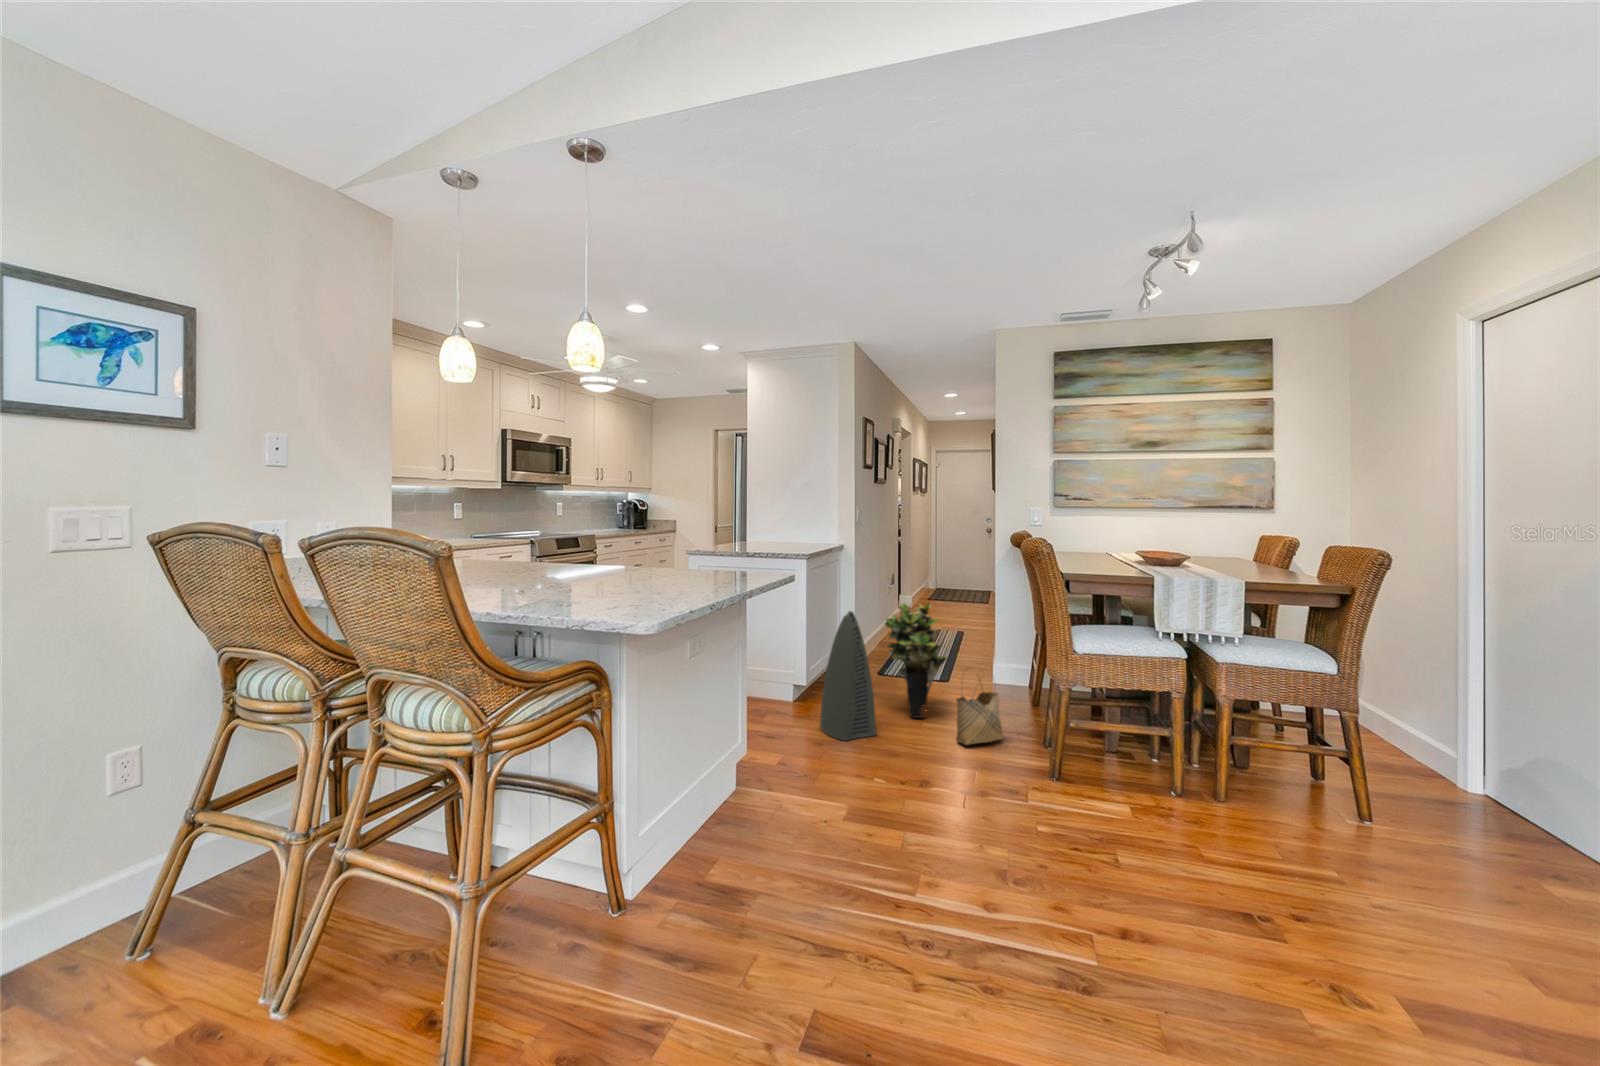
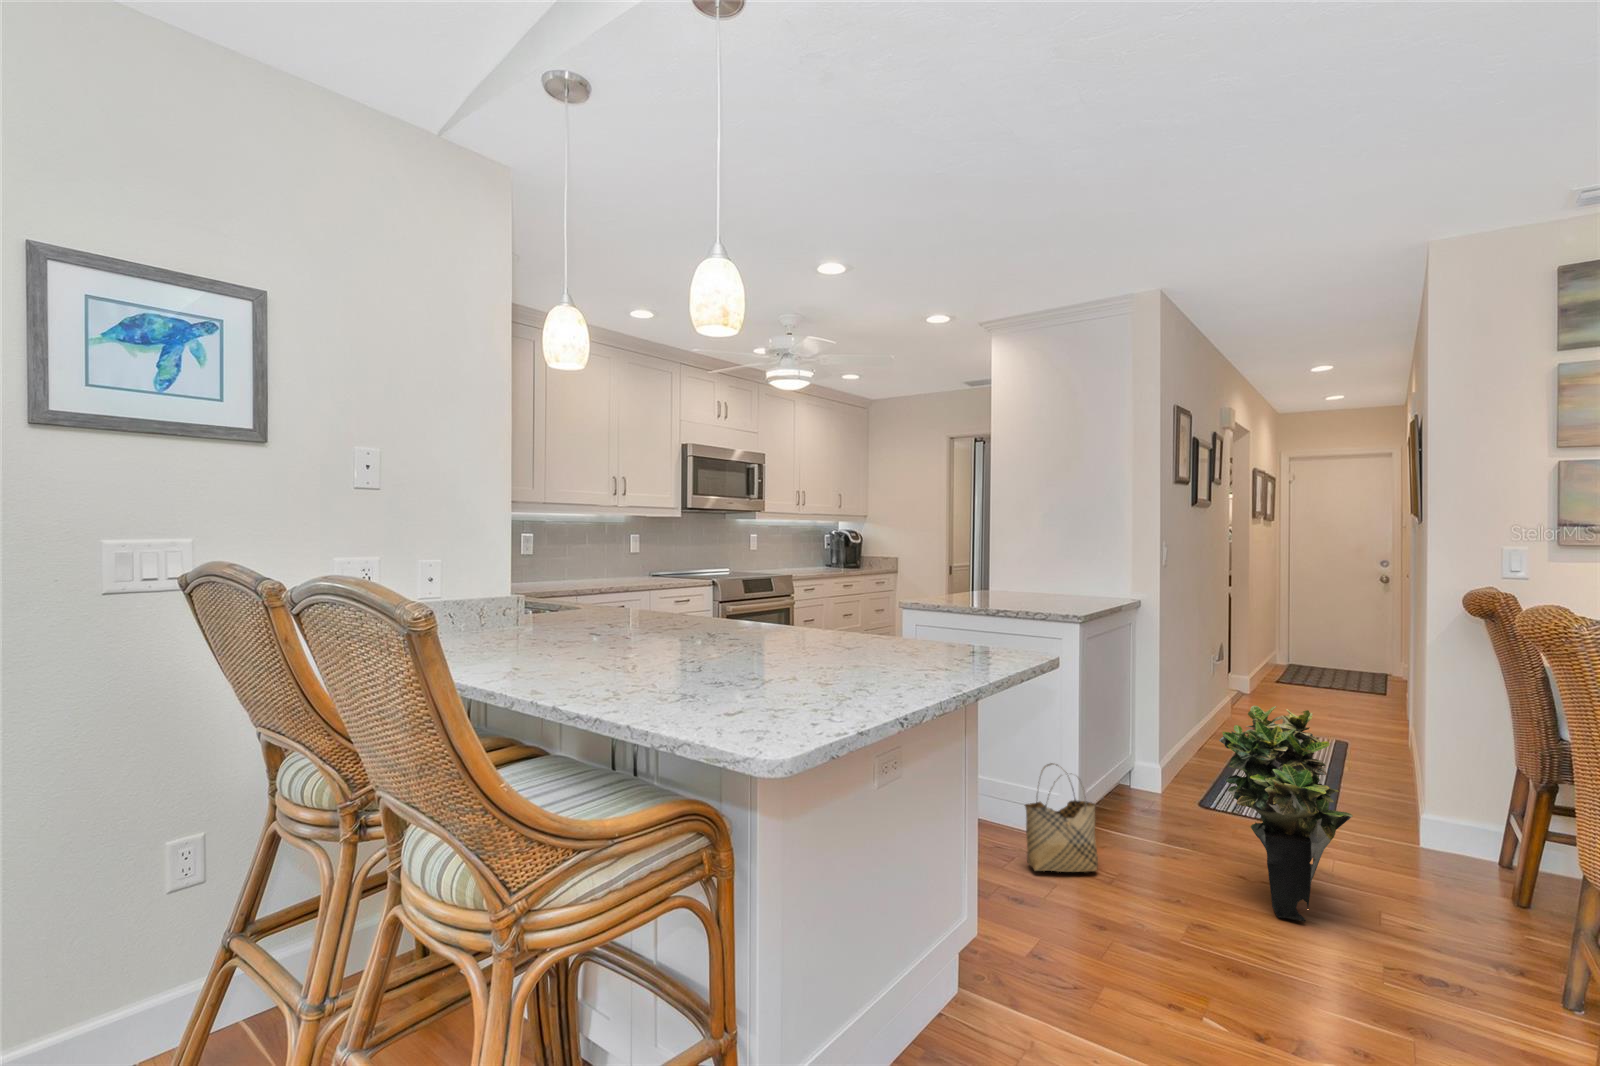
air purifier: present [820,611,876,741] -> none [1102,717,1209,947]
woven basket: present [956,668,1002,745] -> present [1025,763,1098,872]

